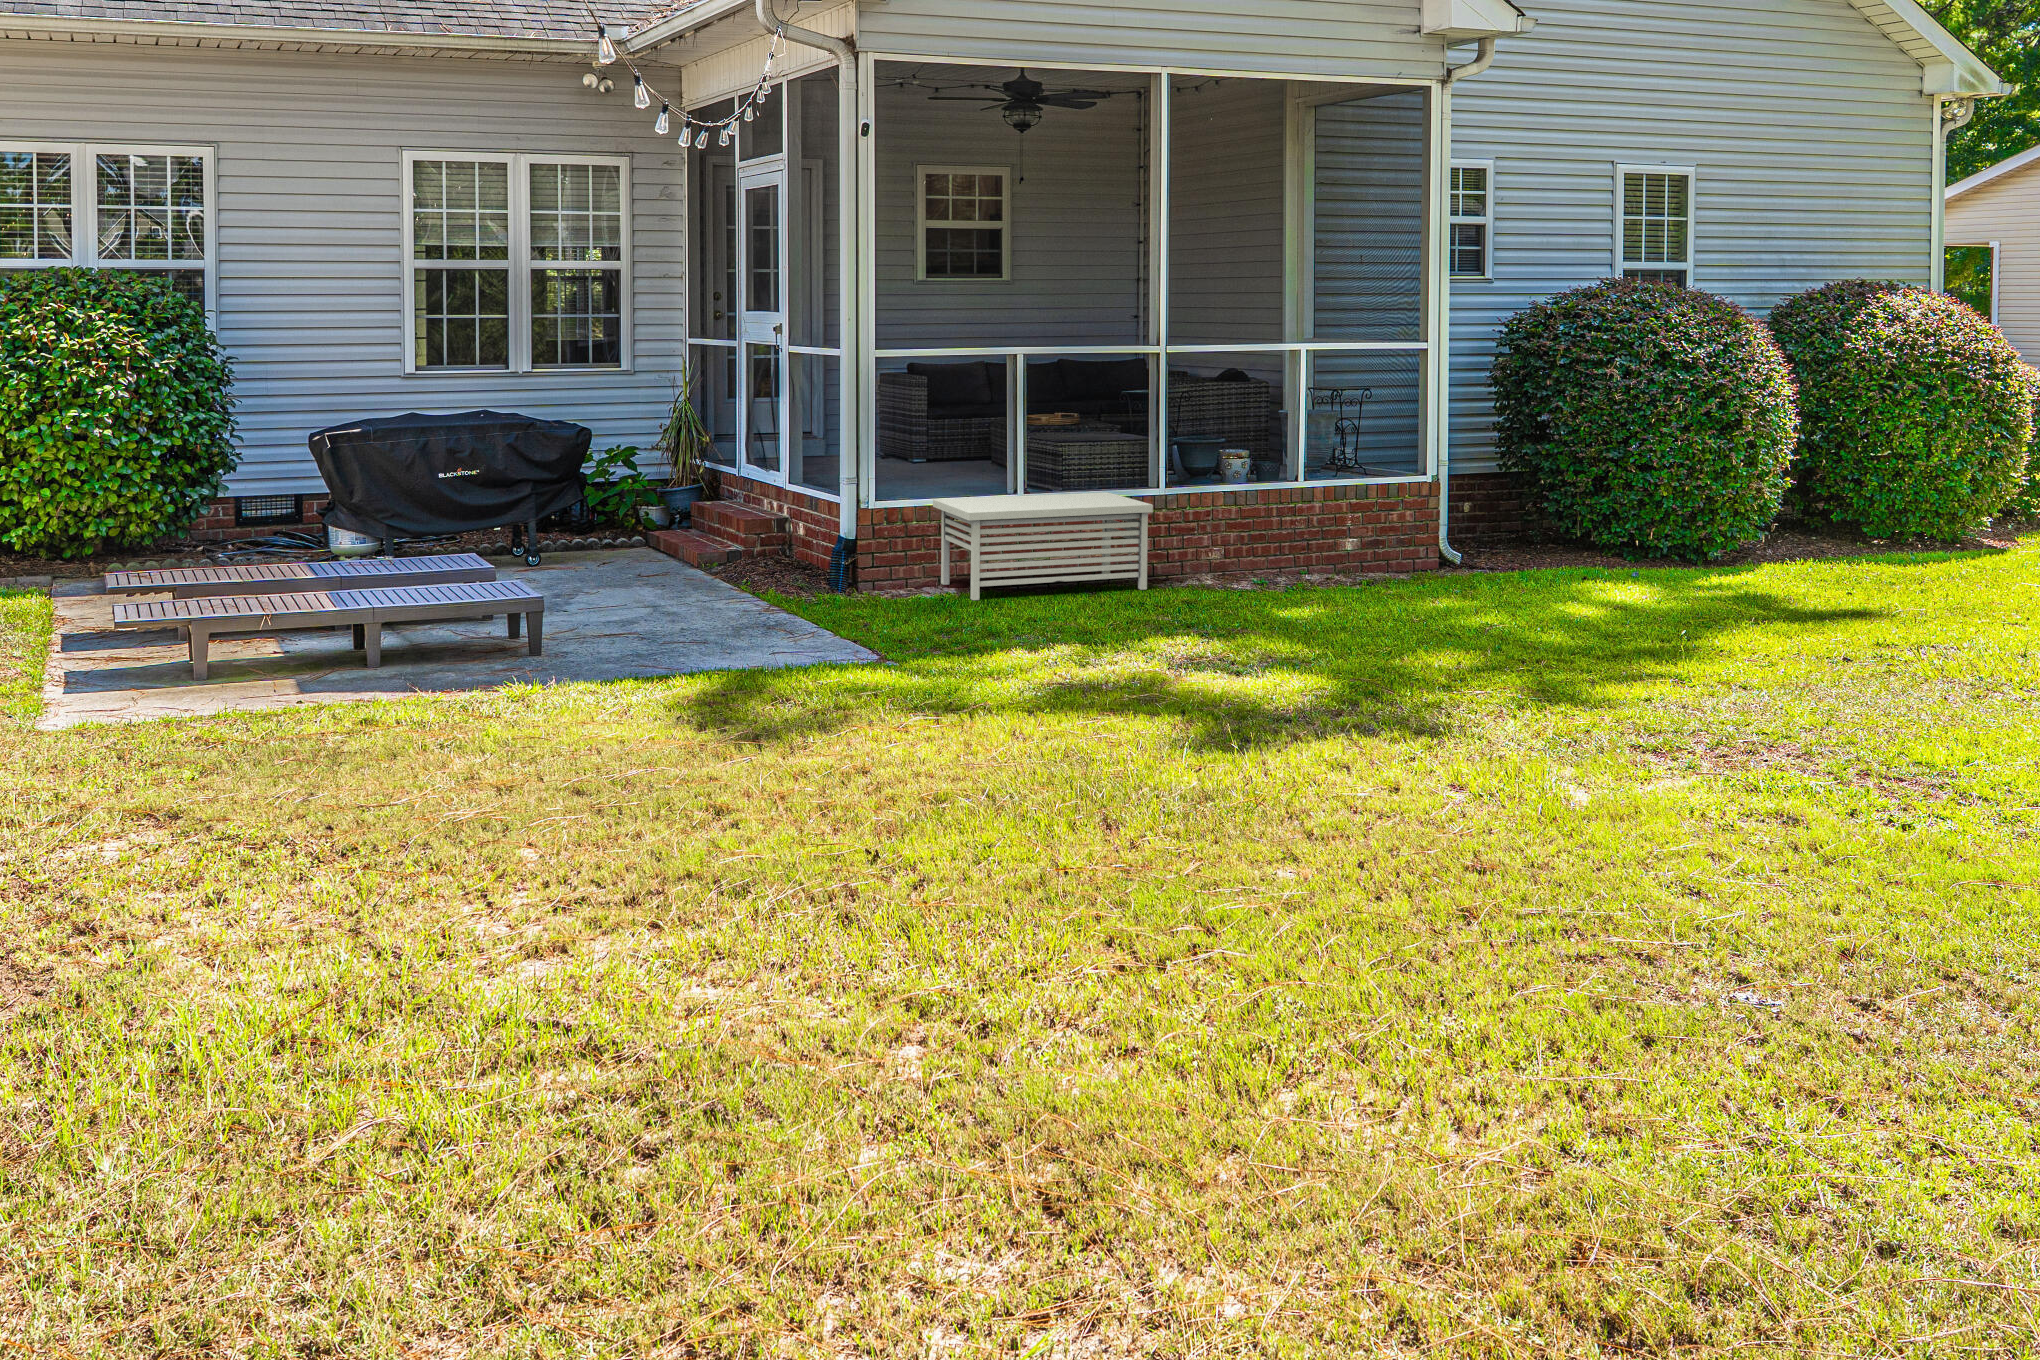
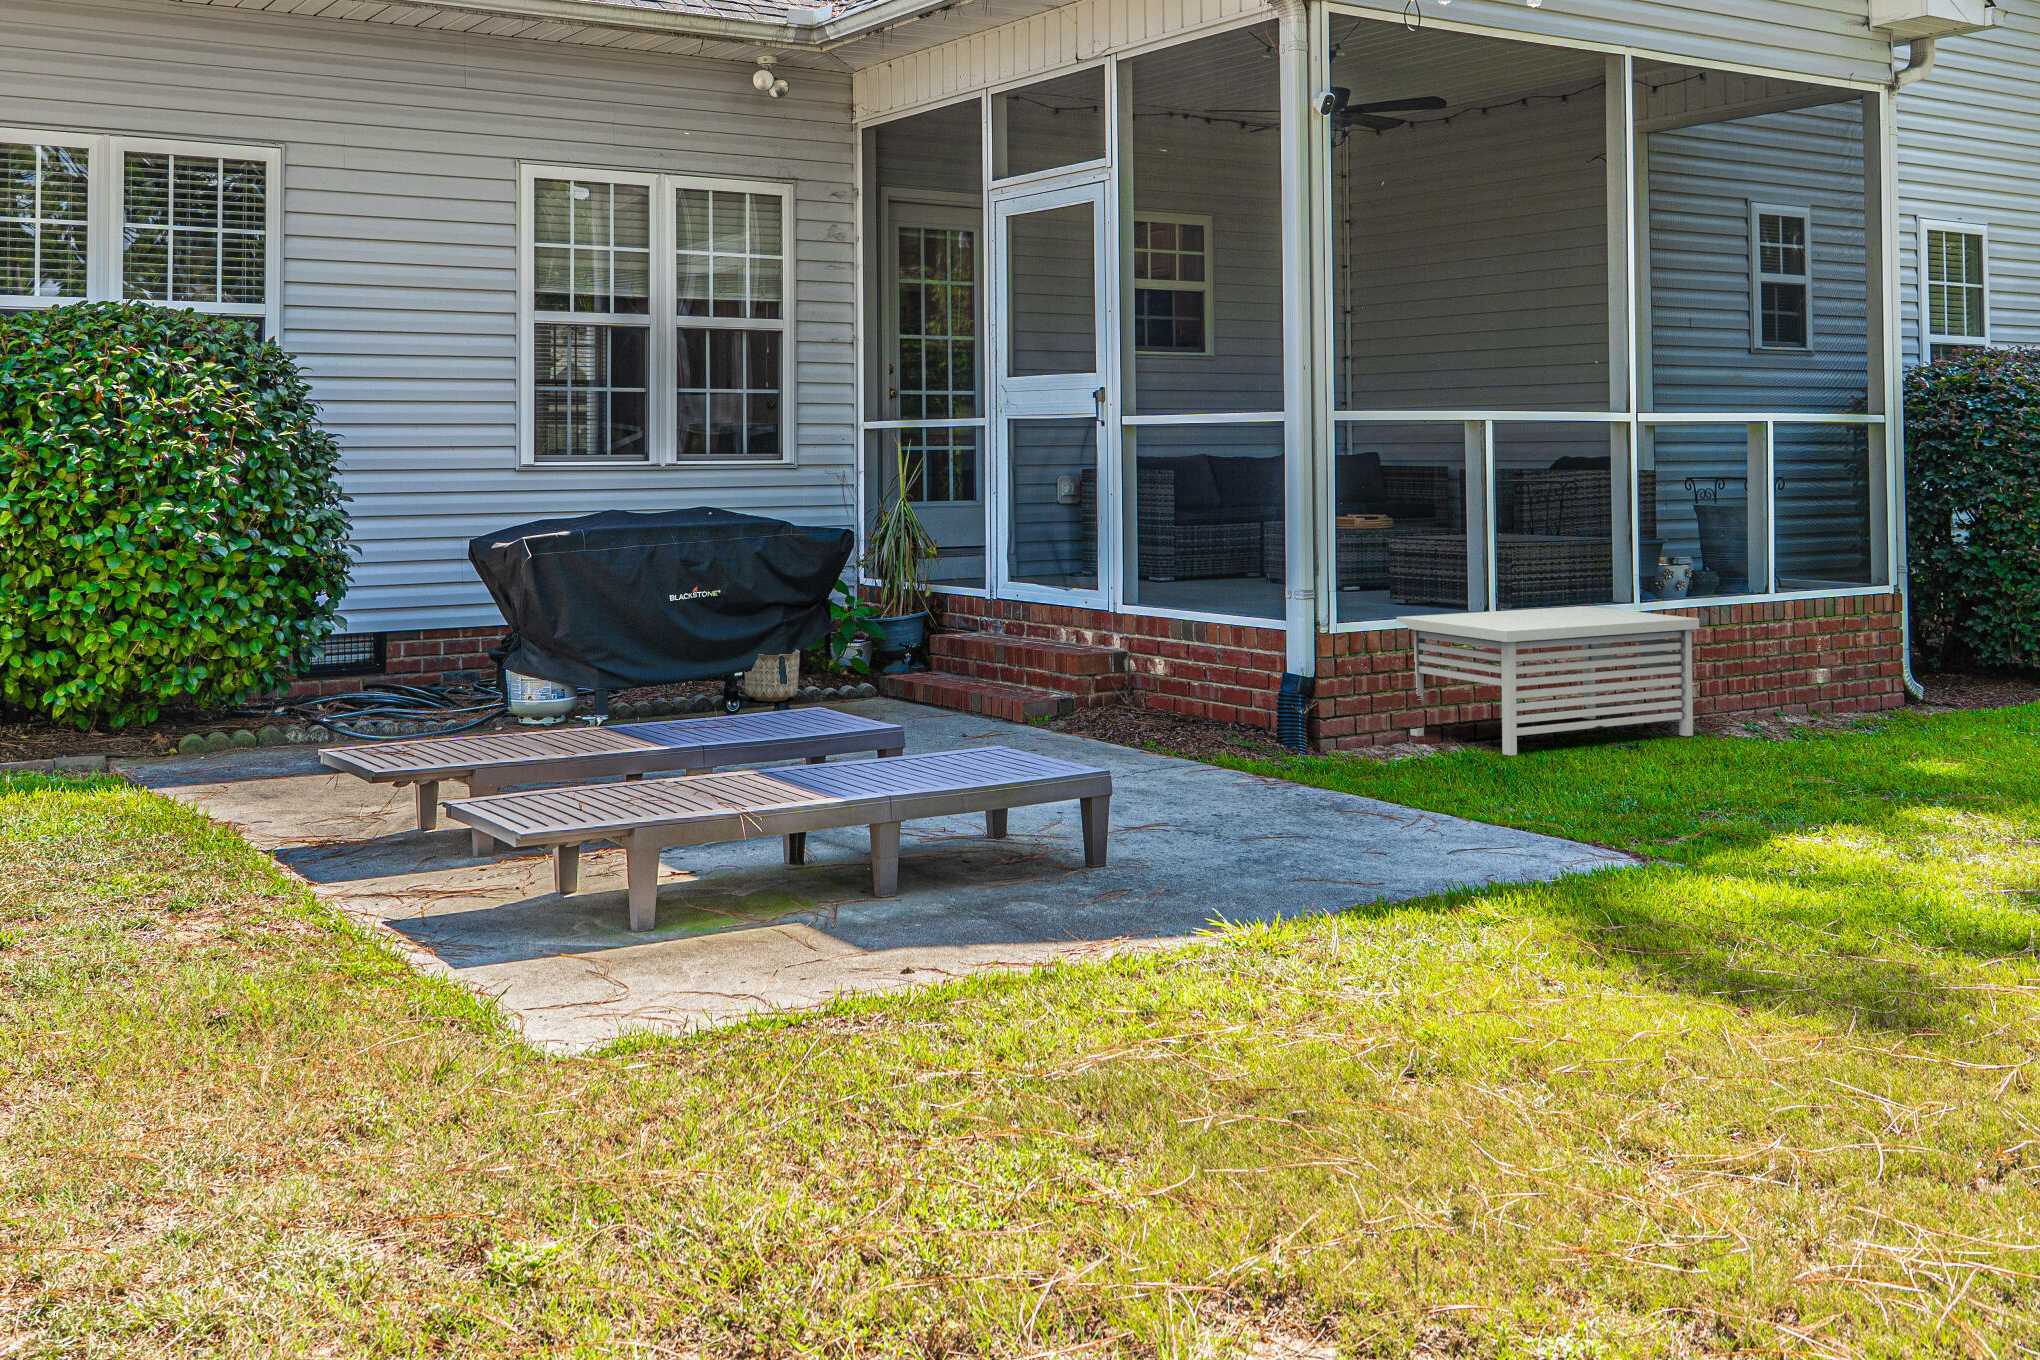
planter: none [529,509,571,548] -> present [745,650,800,701]

